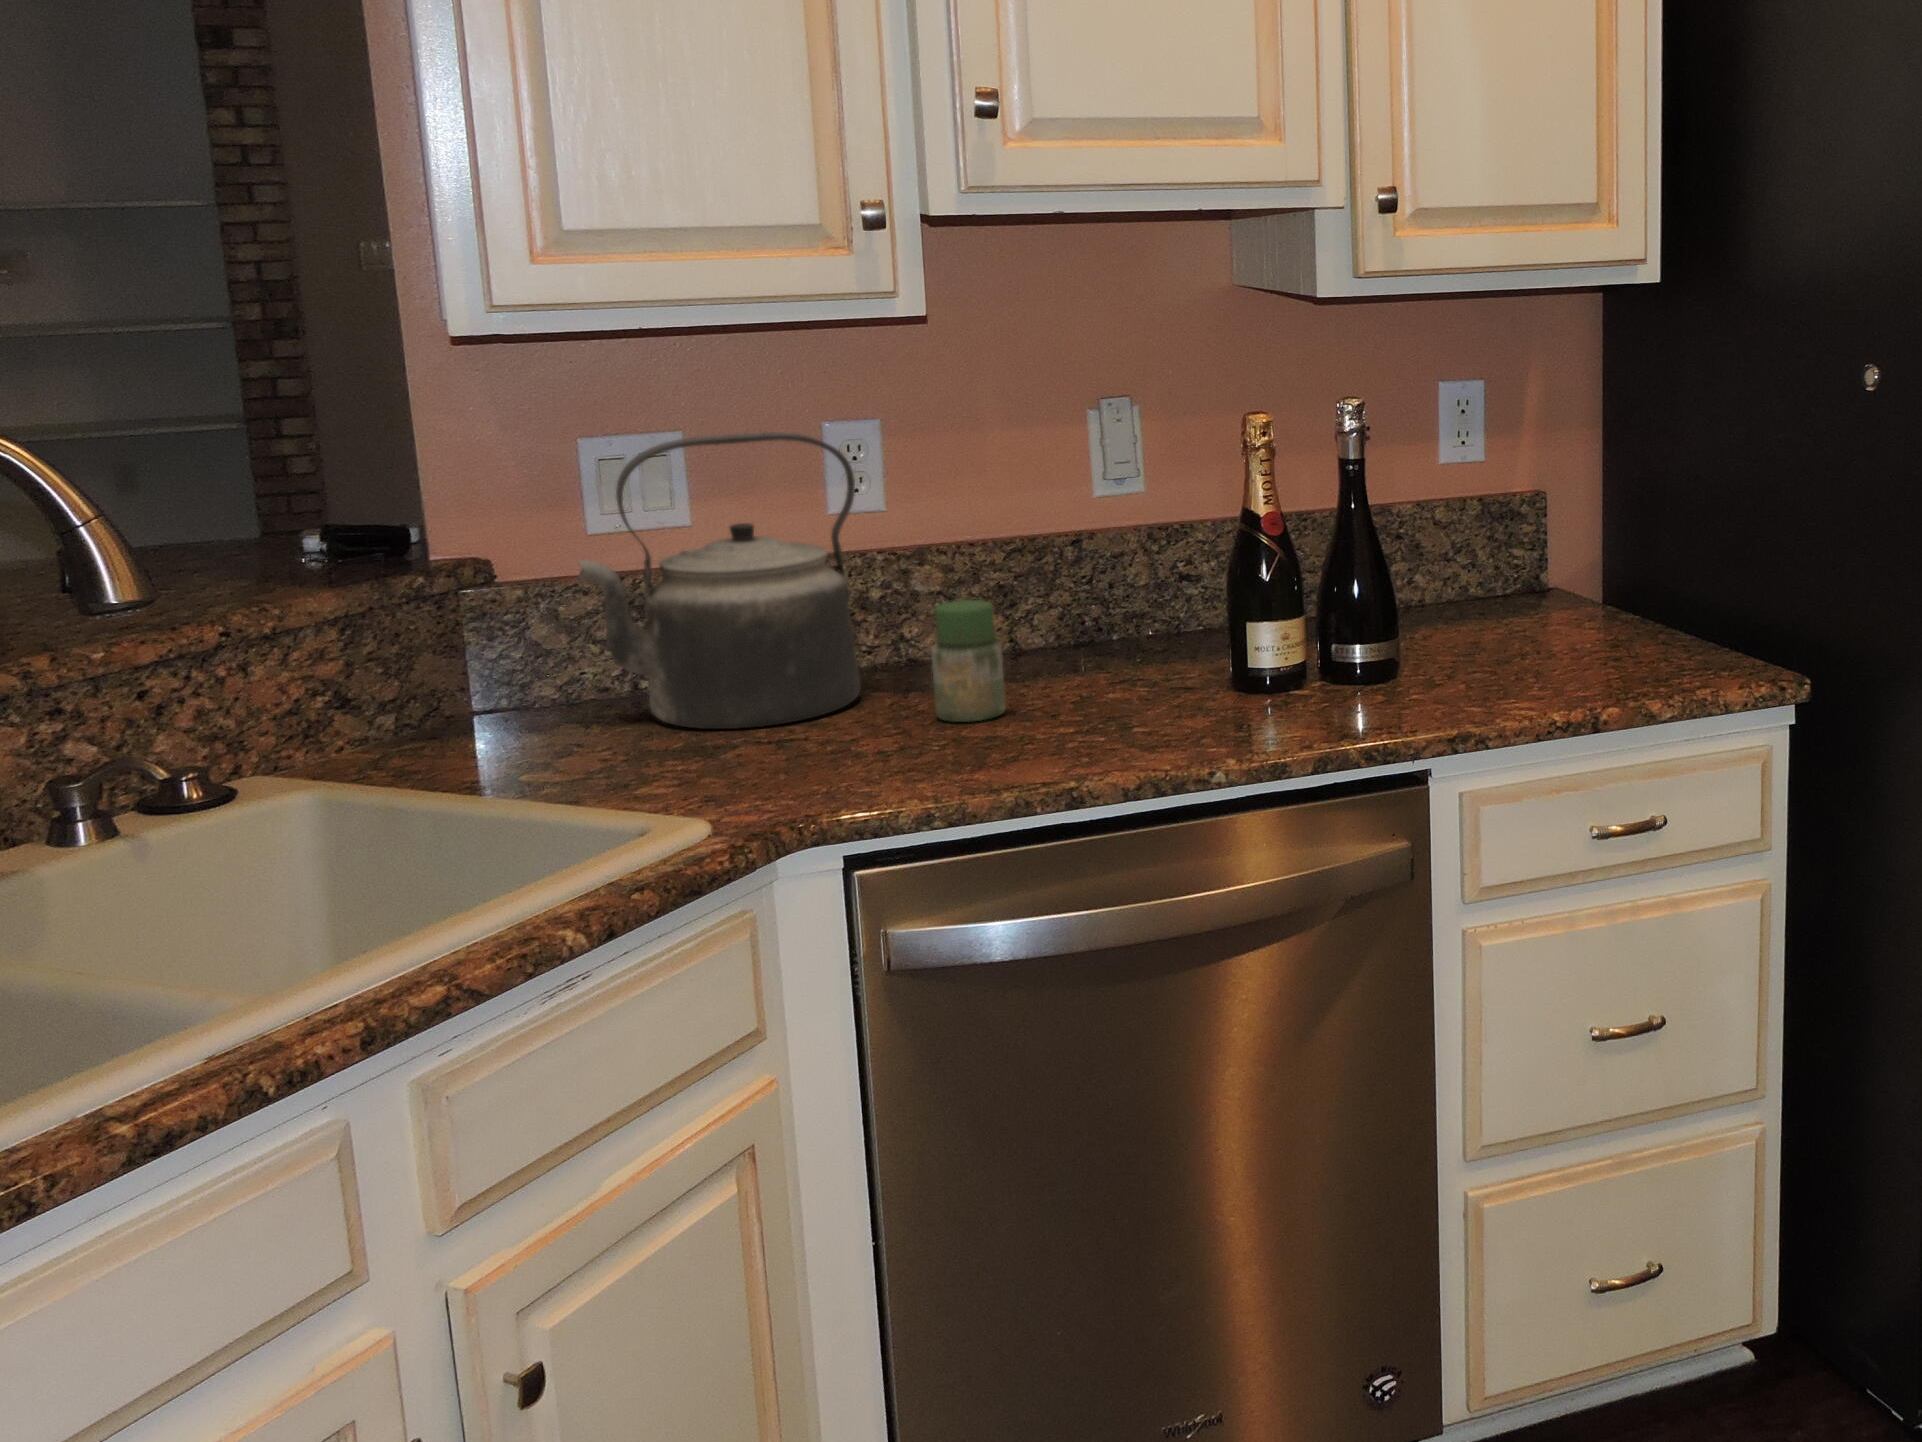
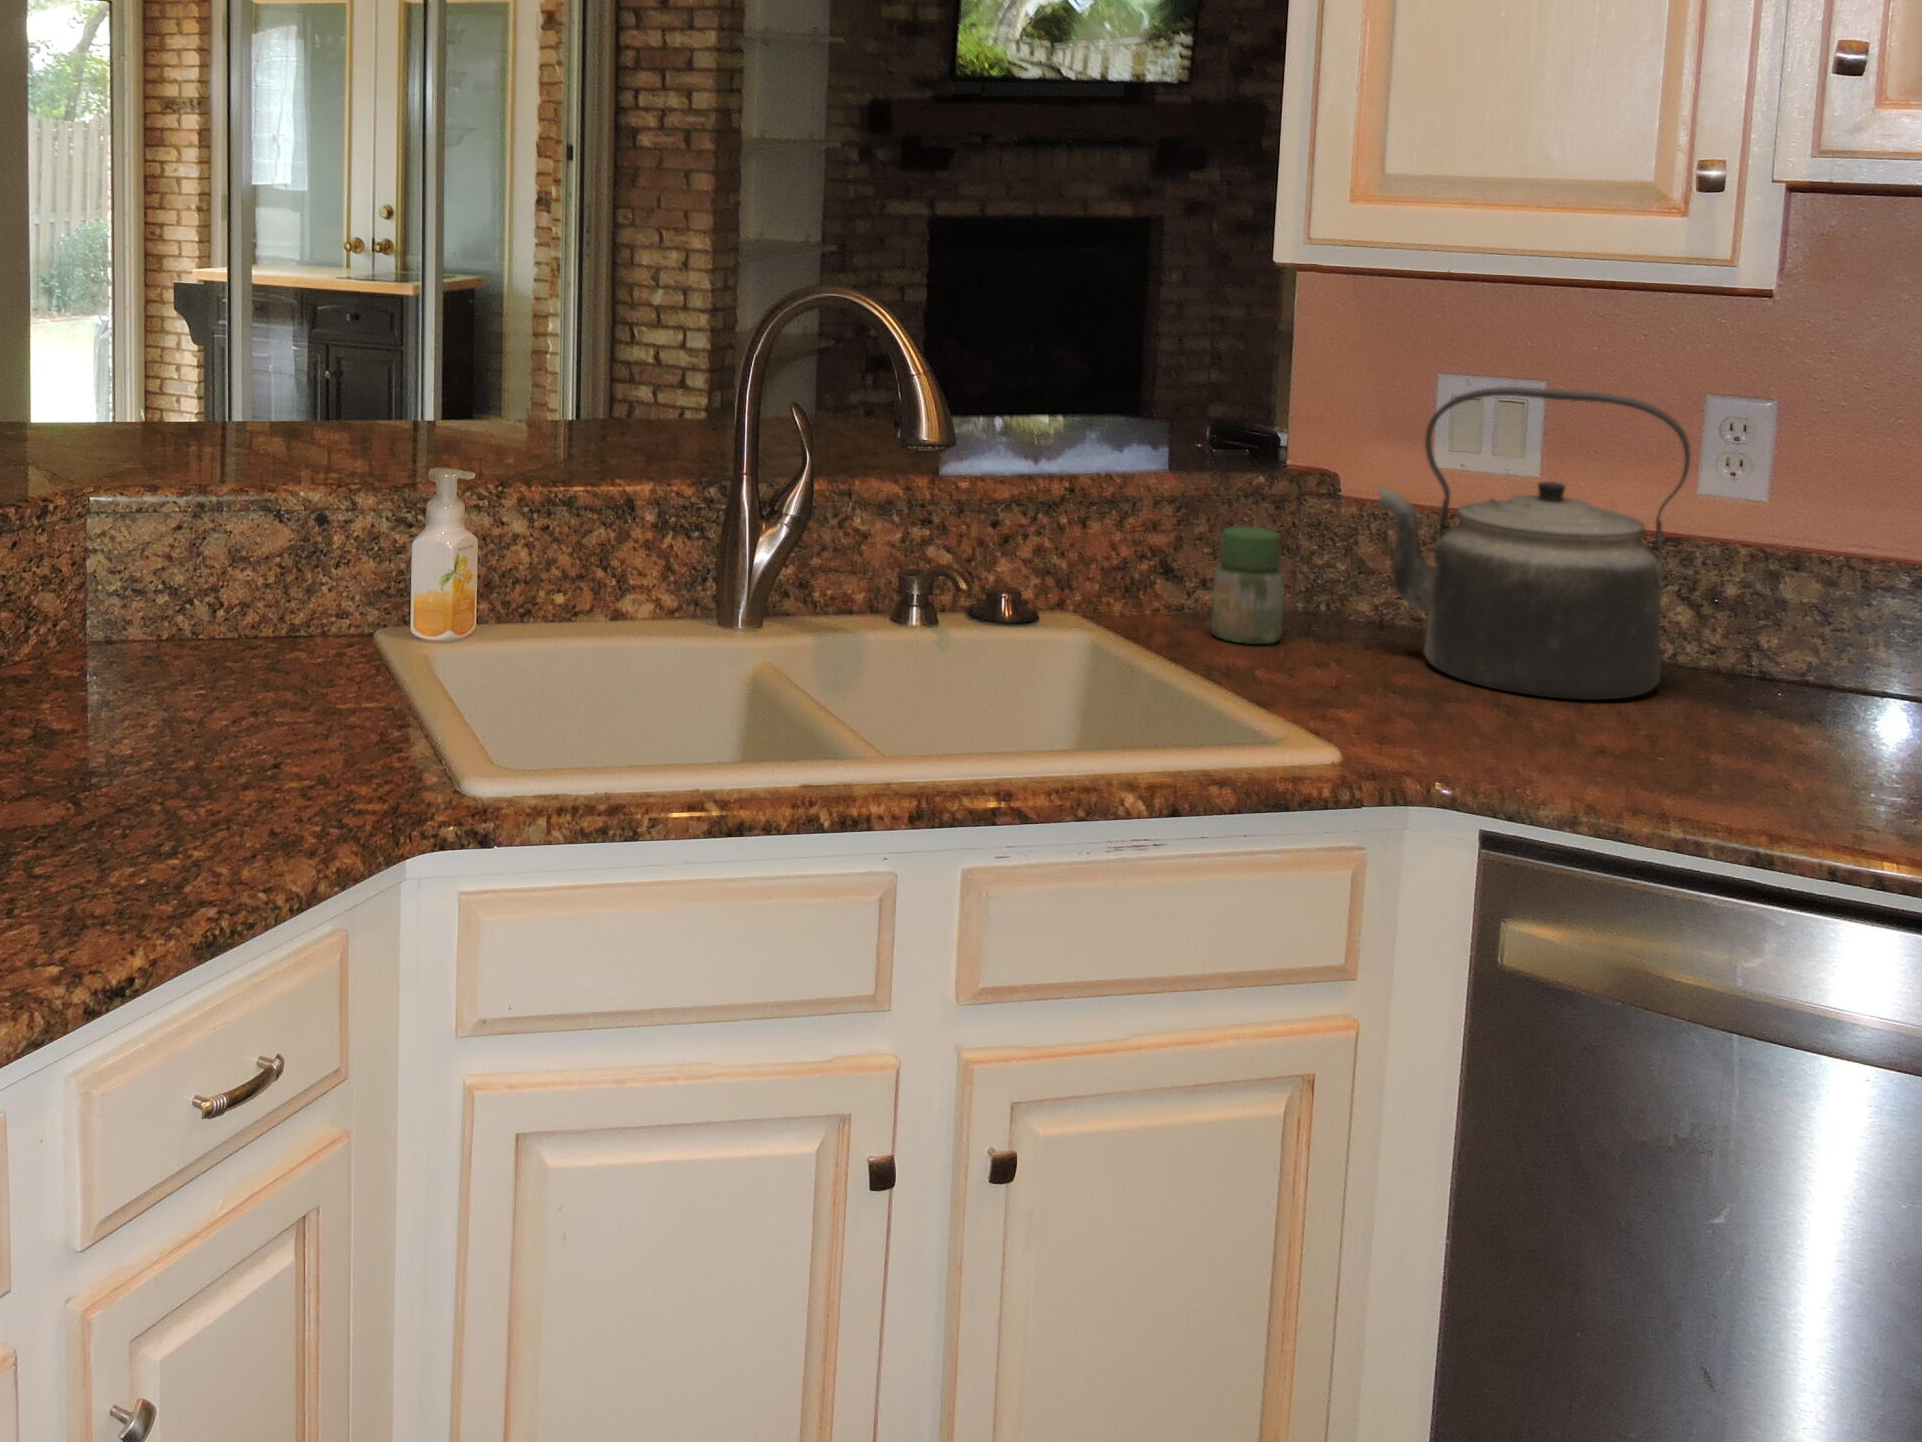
jar: present [931,600,1006,722] -> present [1211,527,1285,644]

